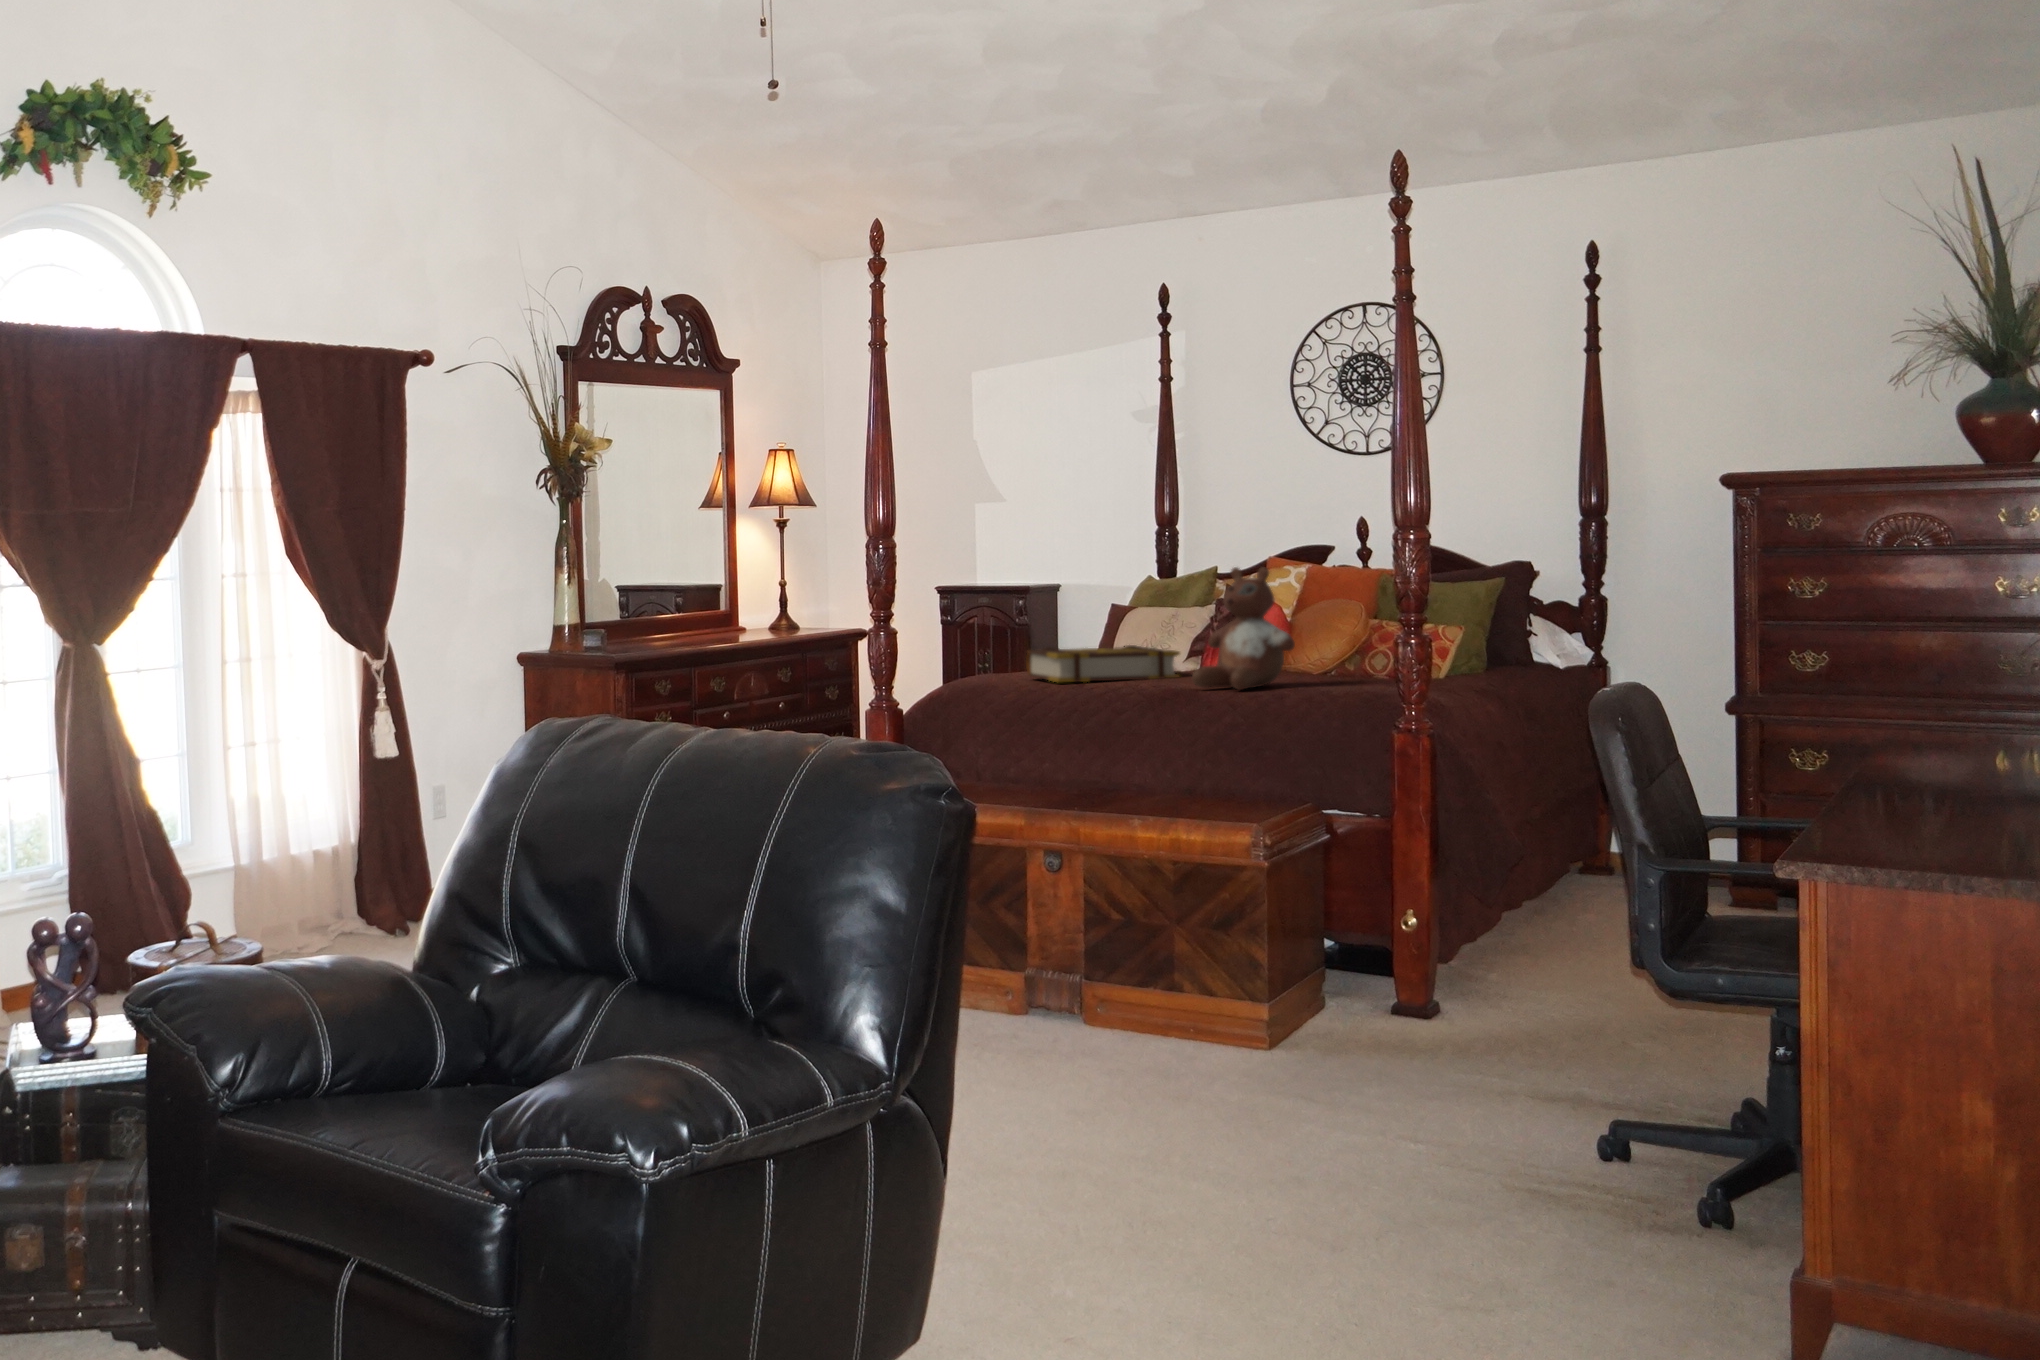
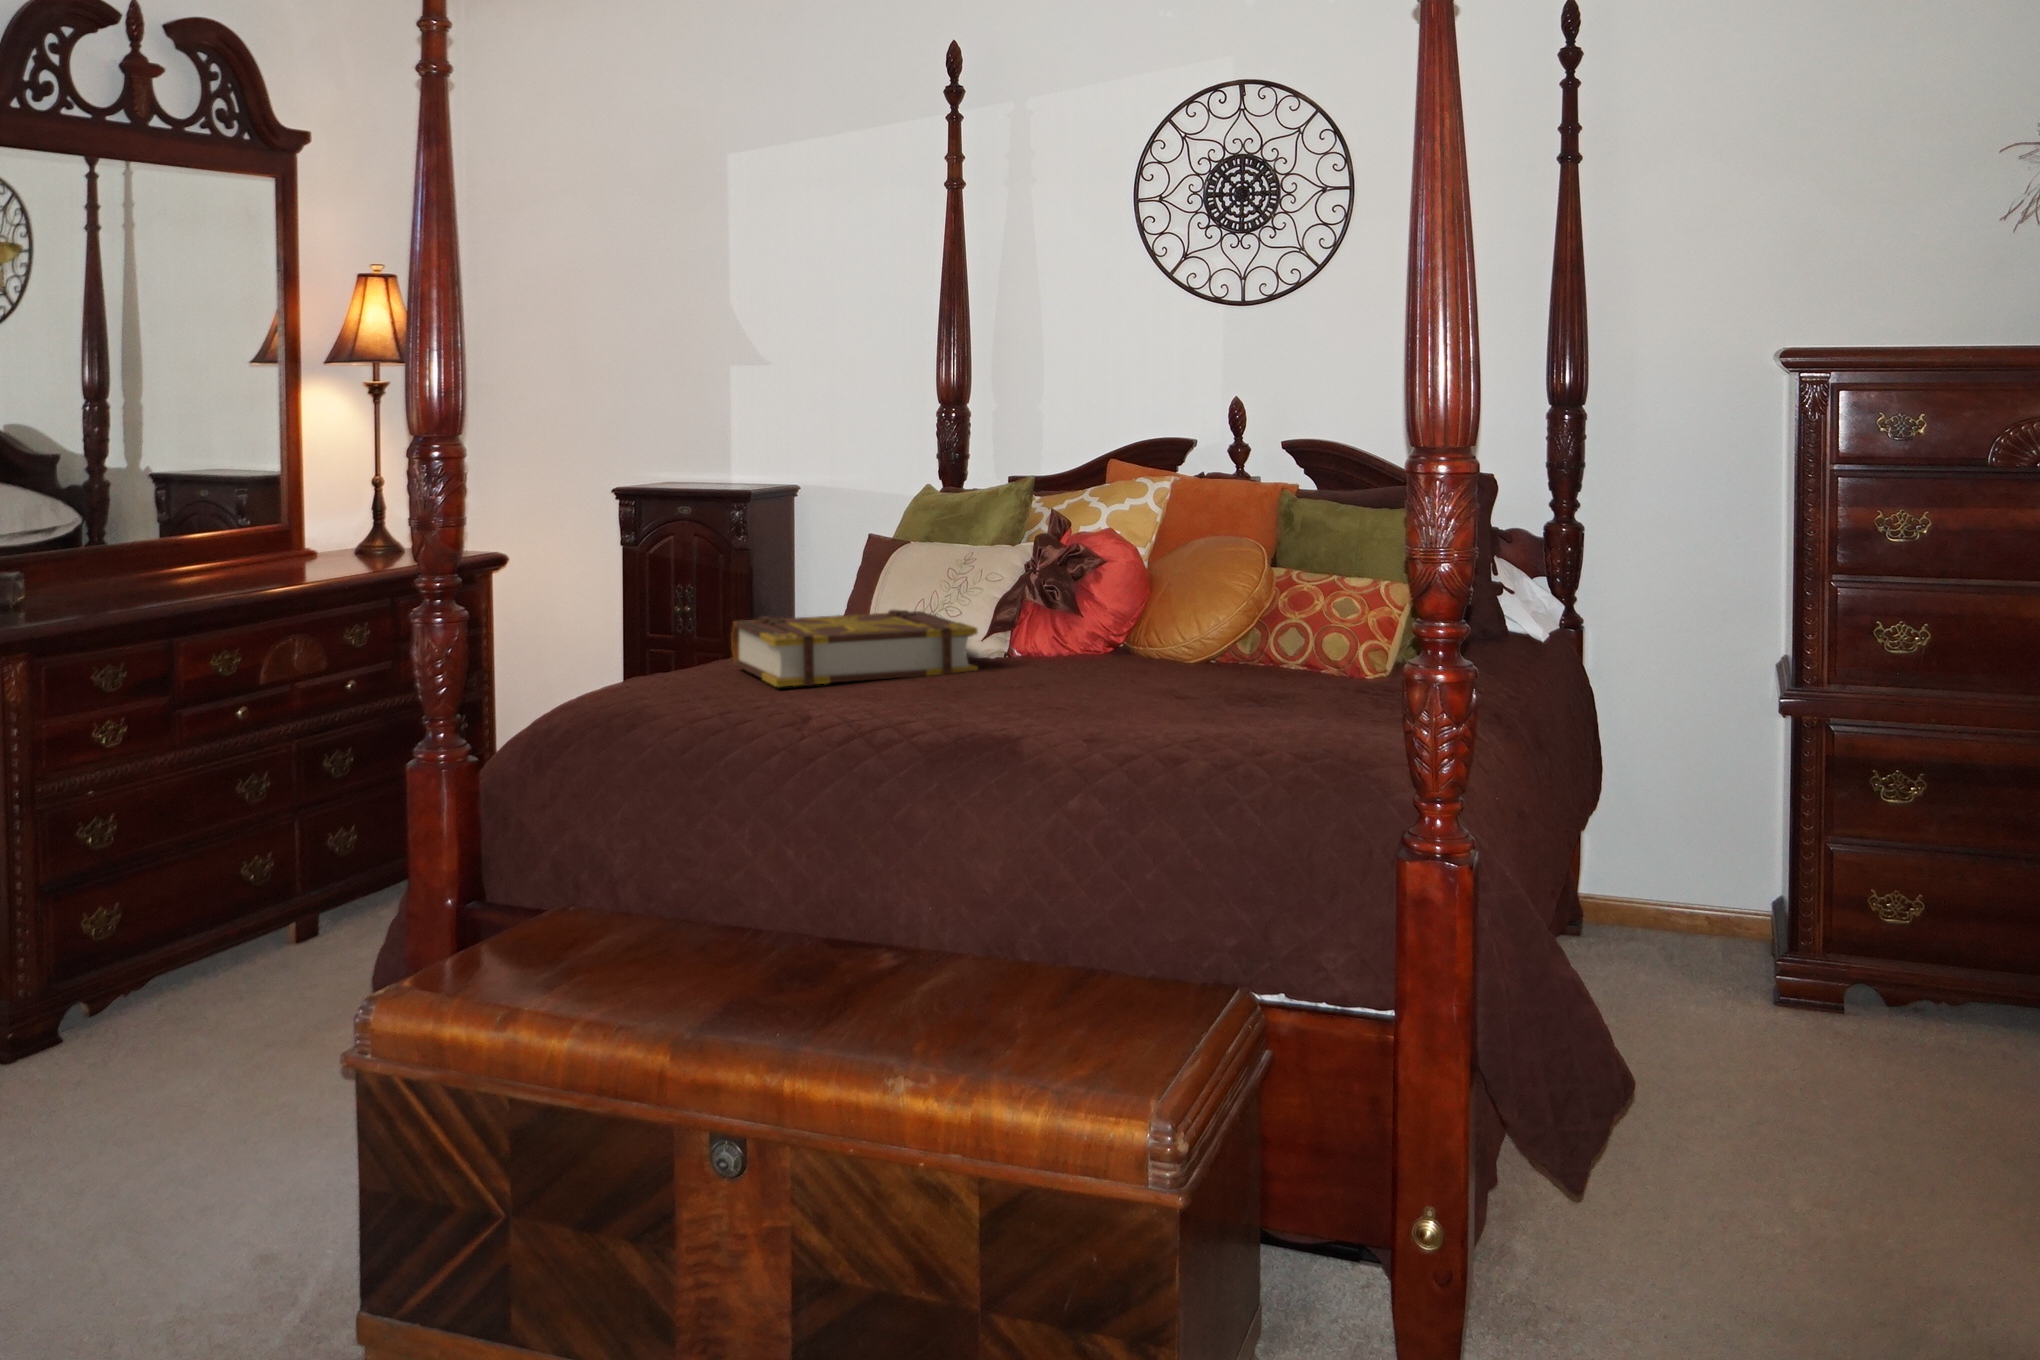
stuffed bear: present [1192,567,1295,690] -> none [995,503,1168,726]

